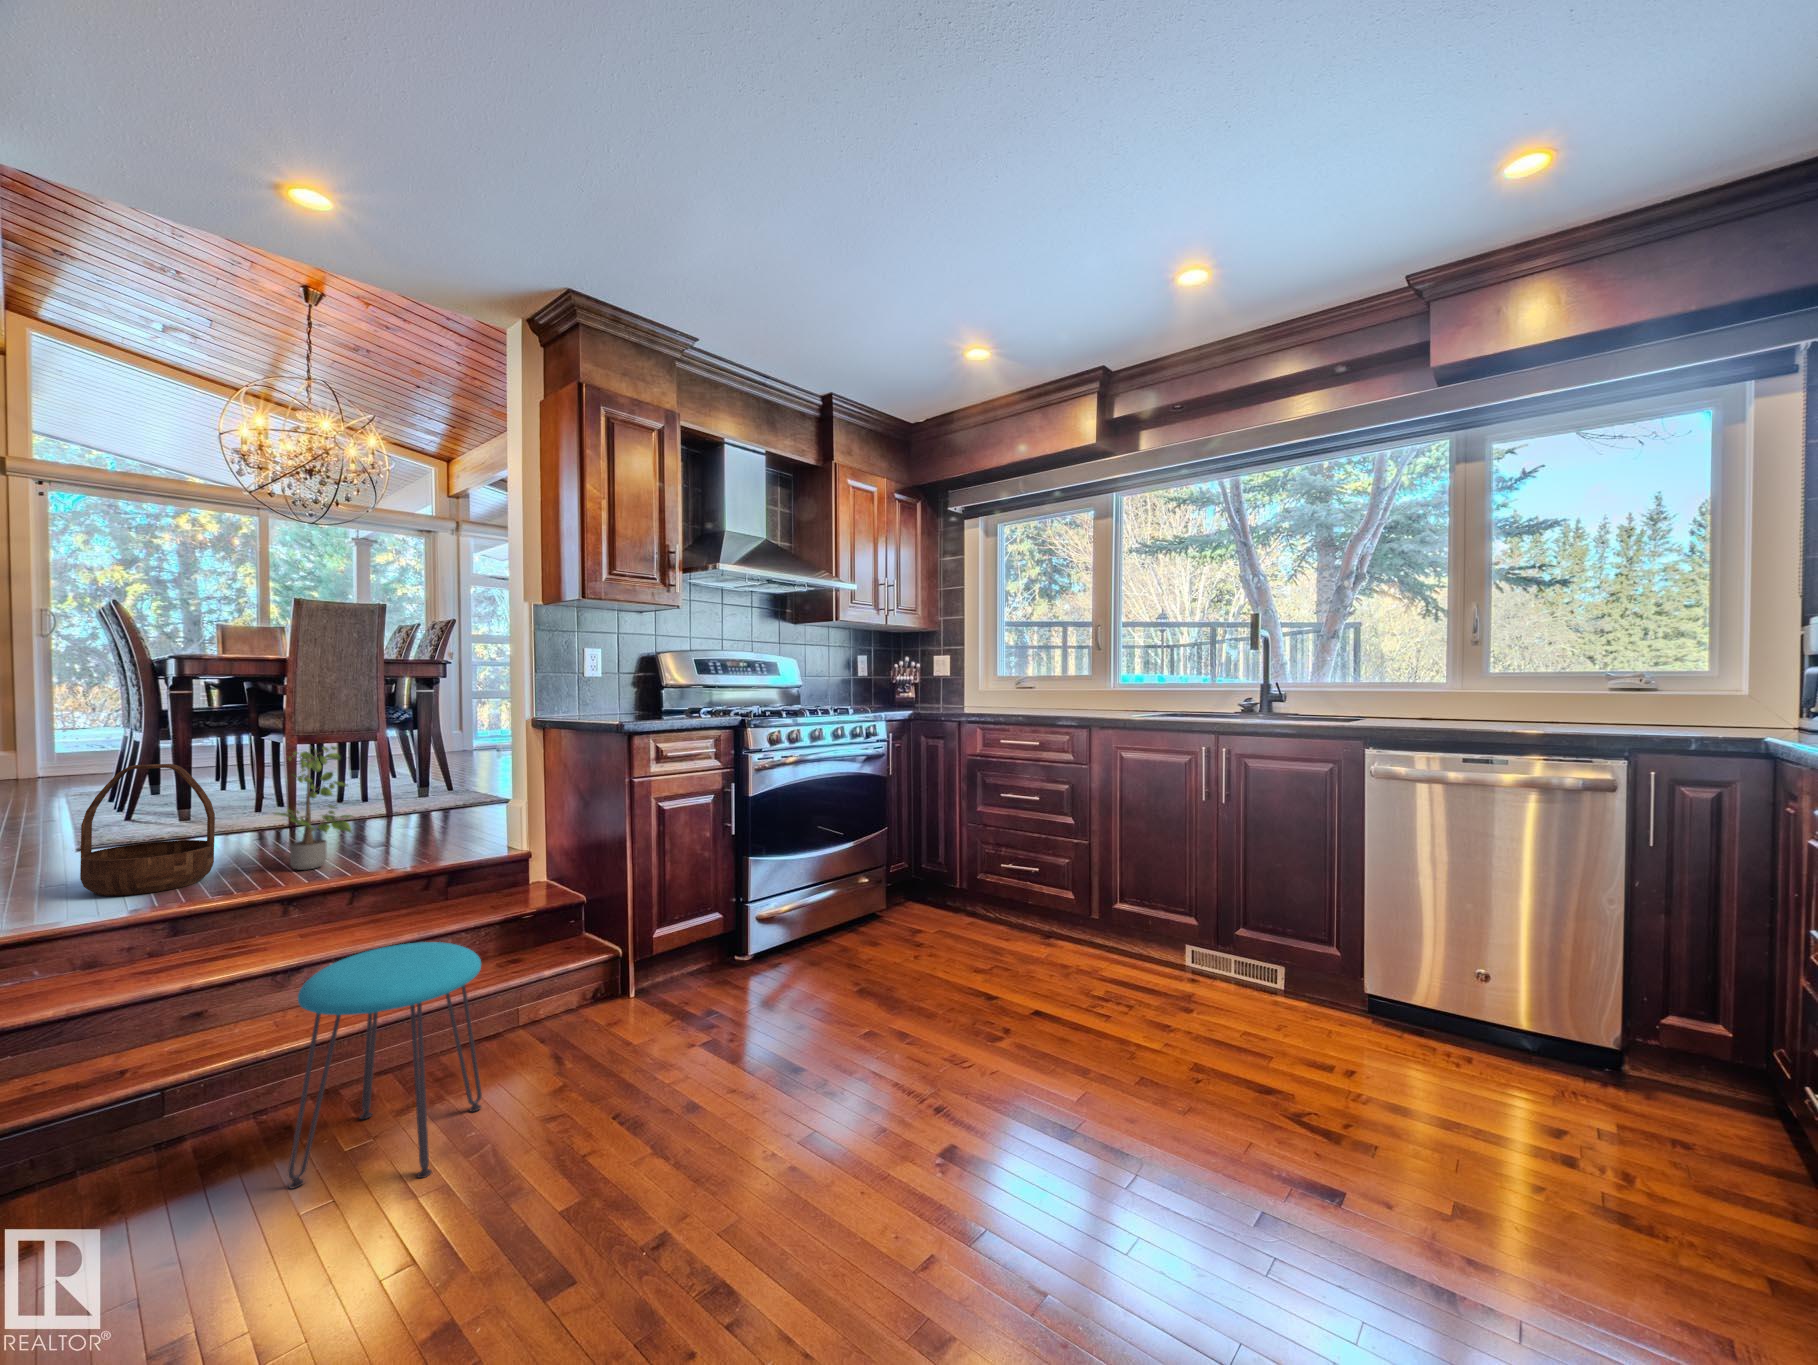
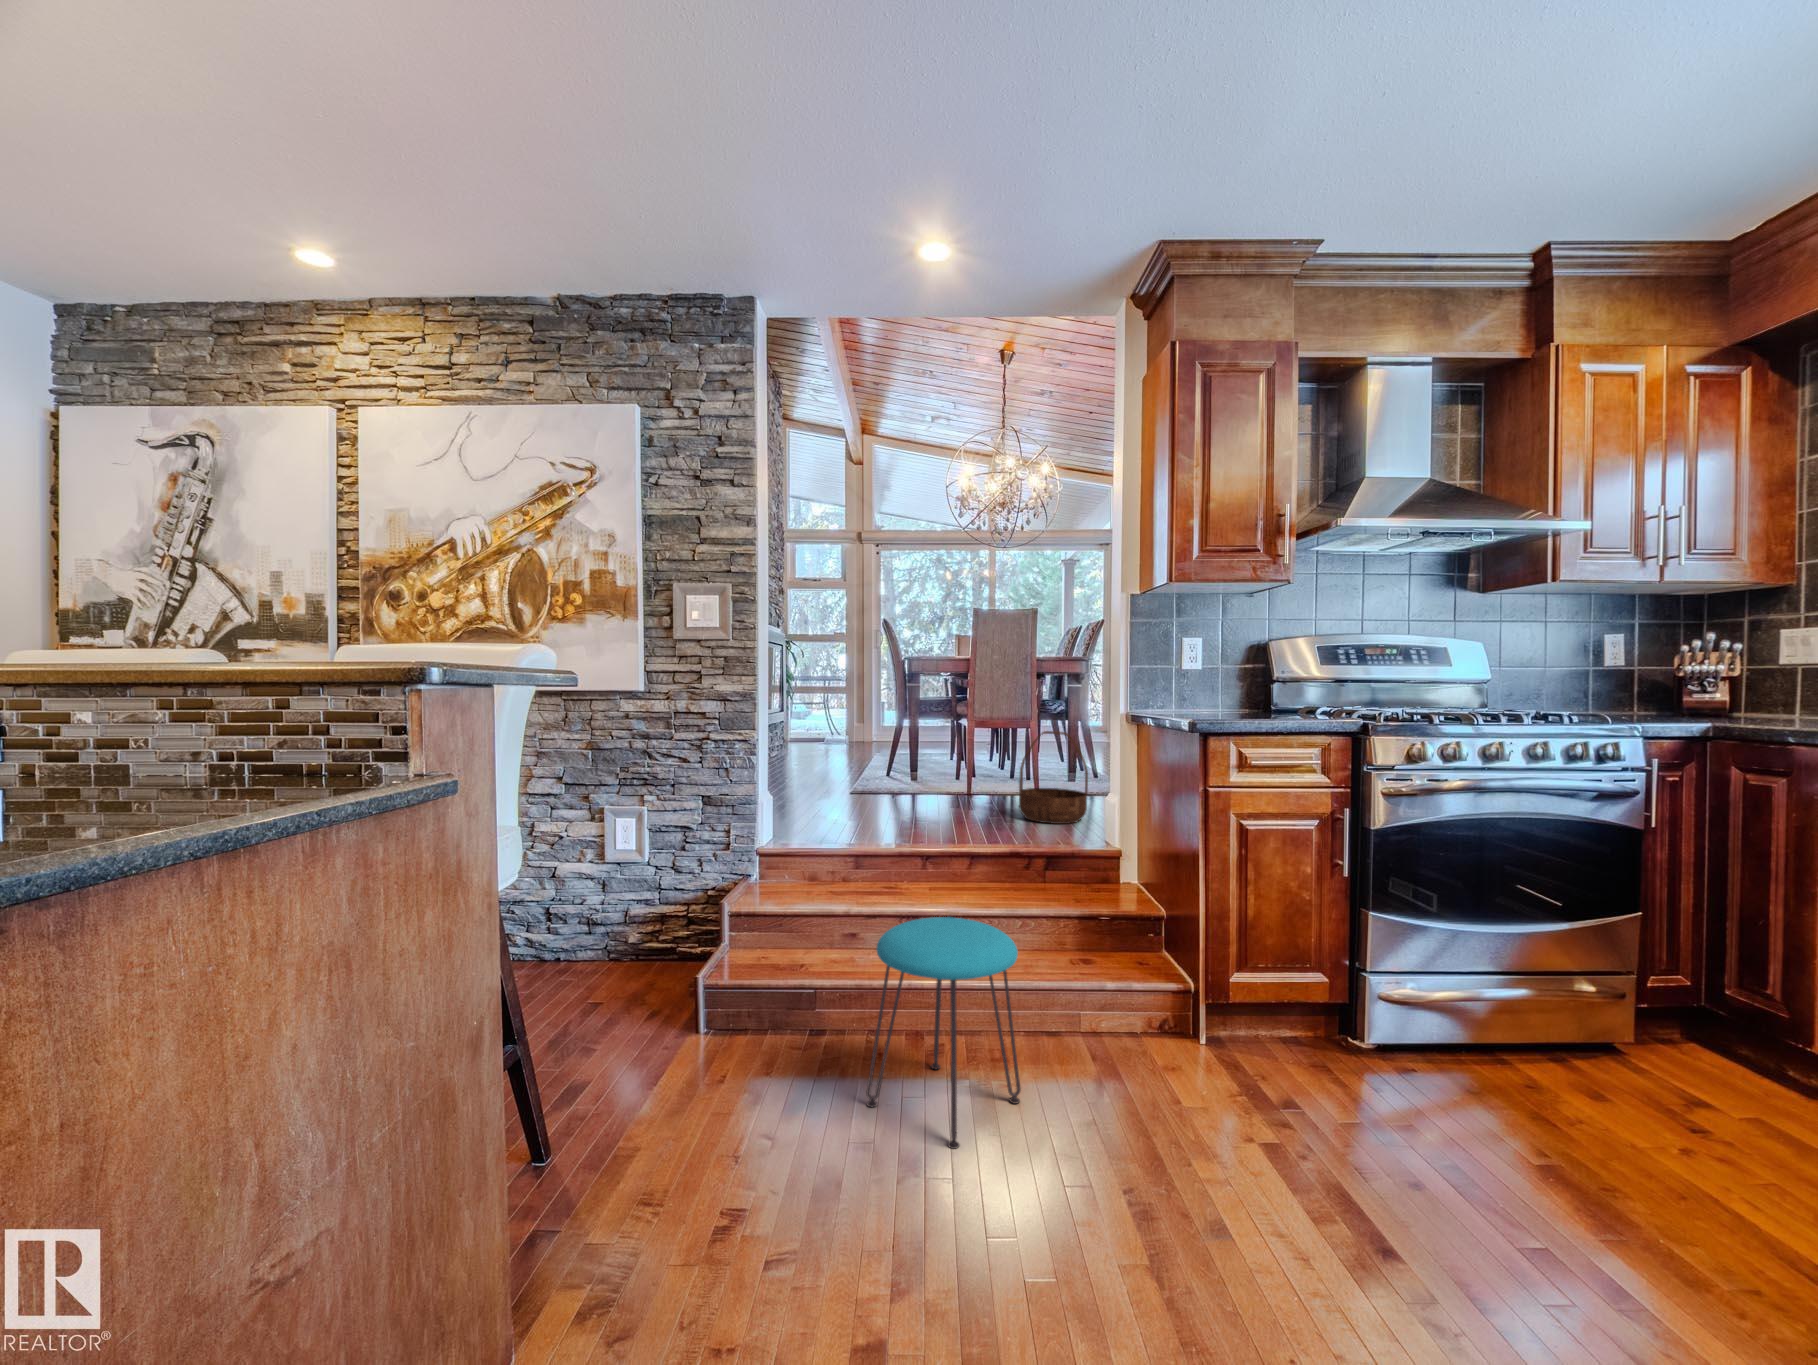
potted plant: present [274,746,352,870] -> none [923,724,983,833]
basket: present [80,764,215,896] -> present [1019,731,1088,824]

